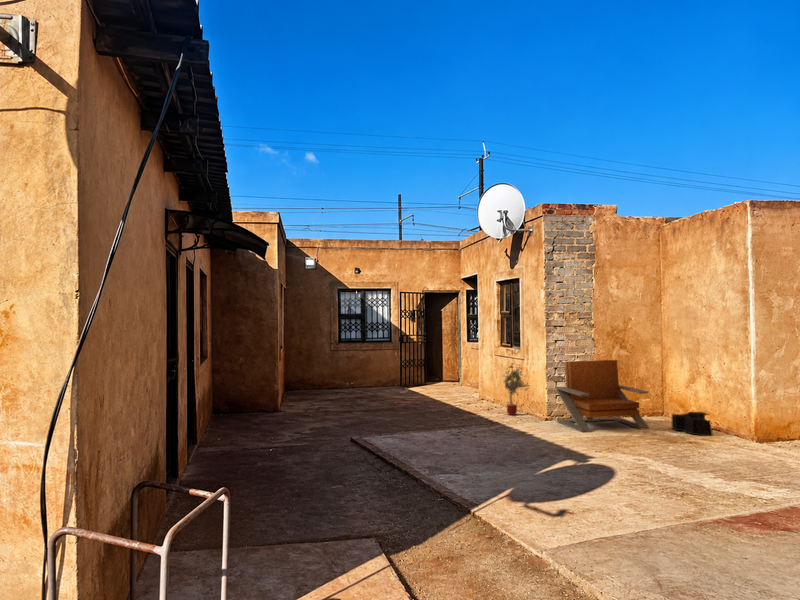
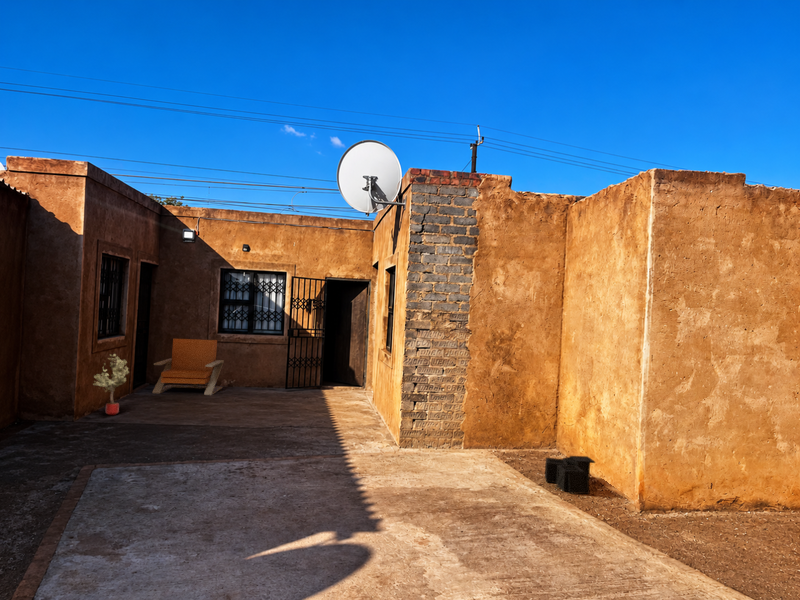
lounge chair: present [556,360,649,432] -> present [152,339,224,395]
potted tree: present [504,363,529,415] -> present [93,354,128,415]

